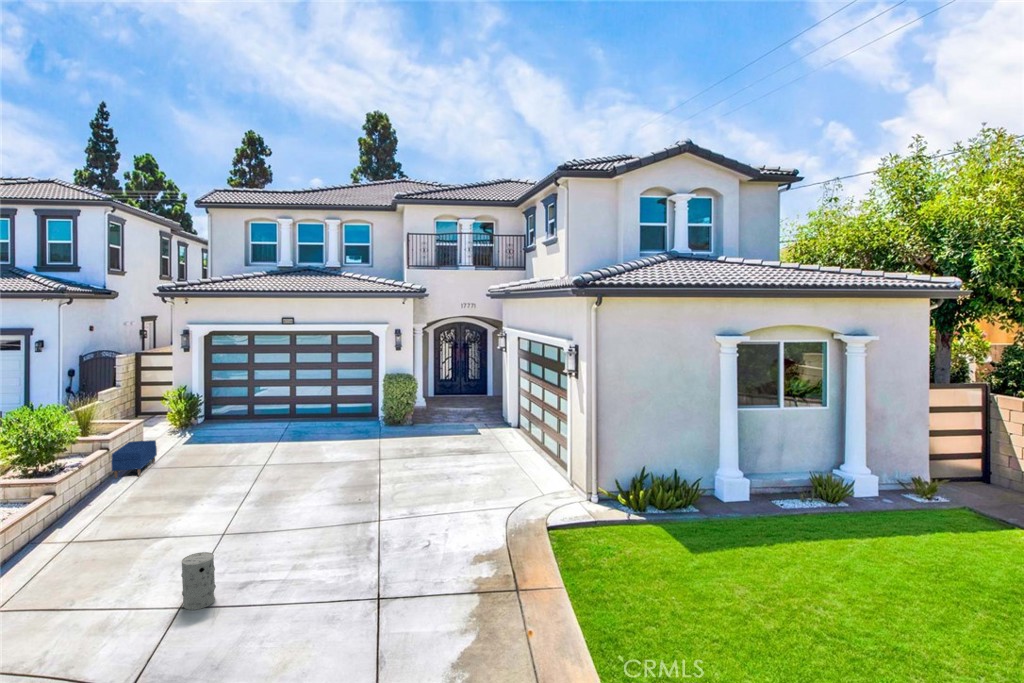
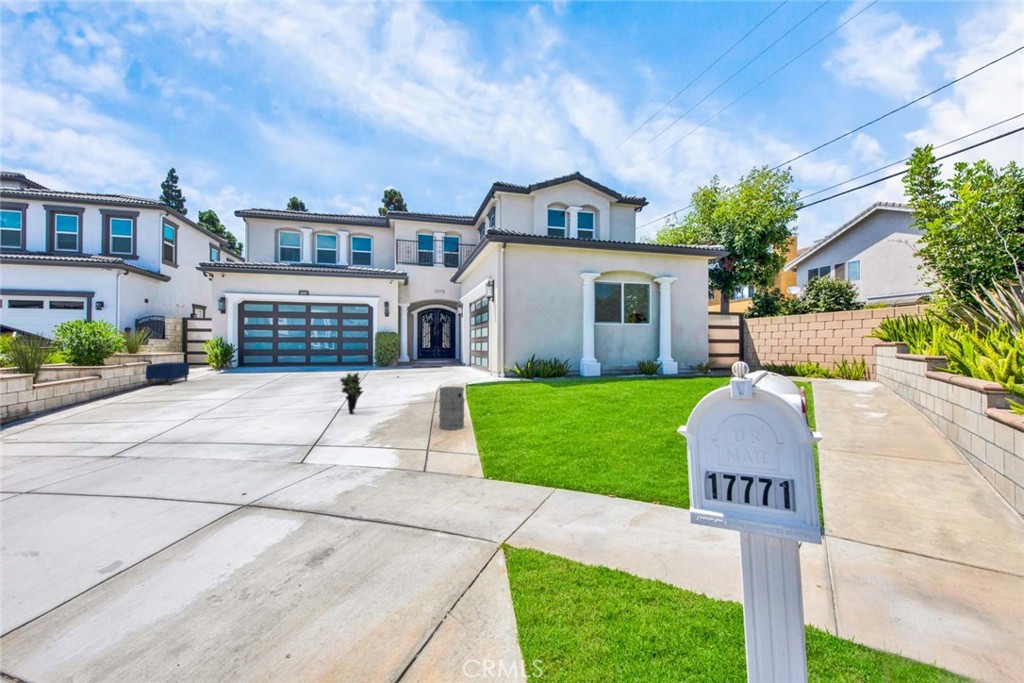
potted plant: none [343,513,371,567] -> present [340,373,363,413]
trash can: present [181,552,216,610] -> present [439,387,464,430]

